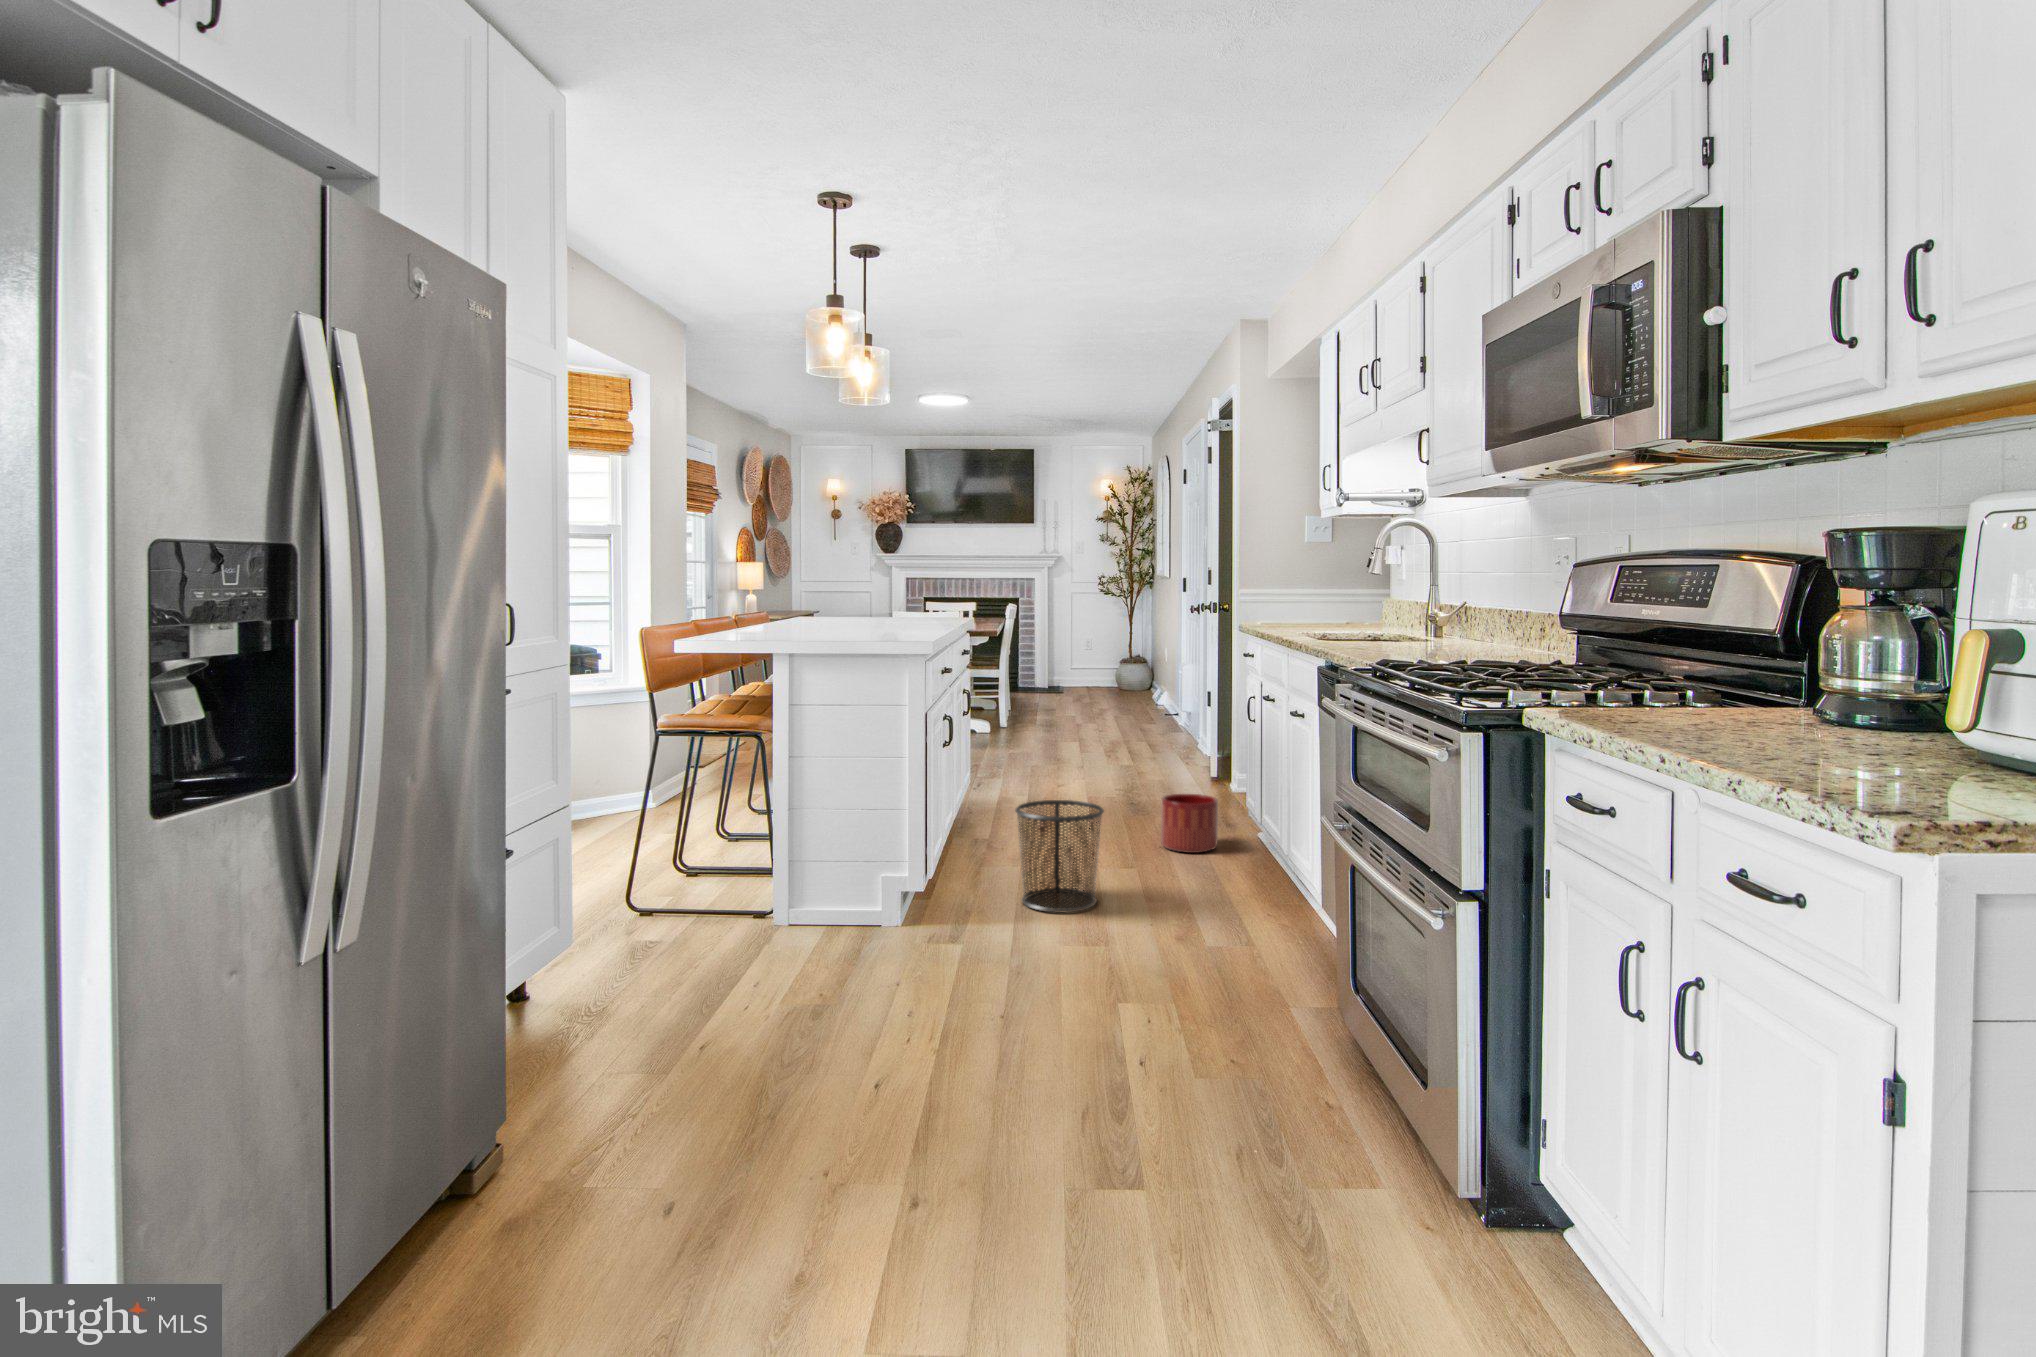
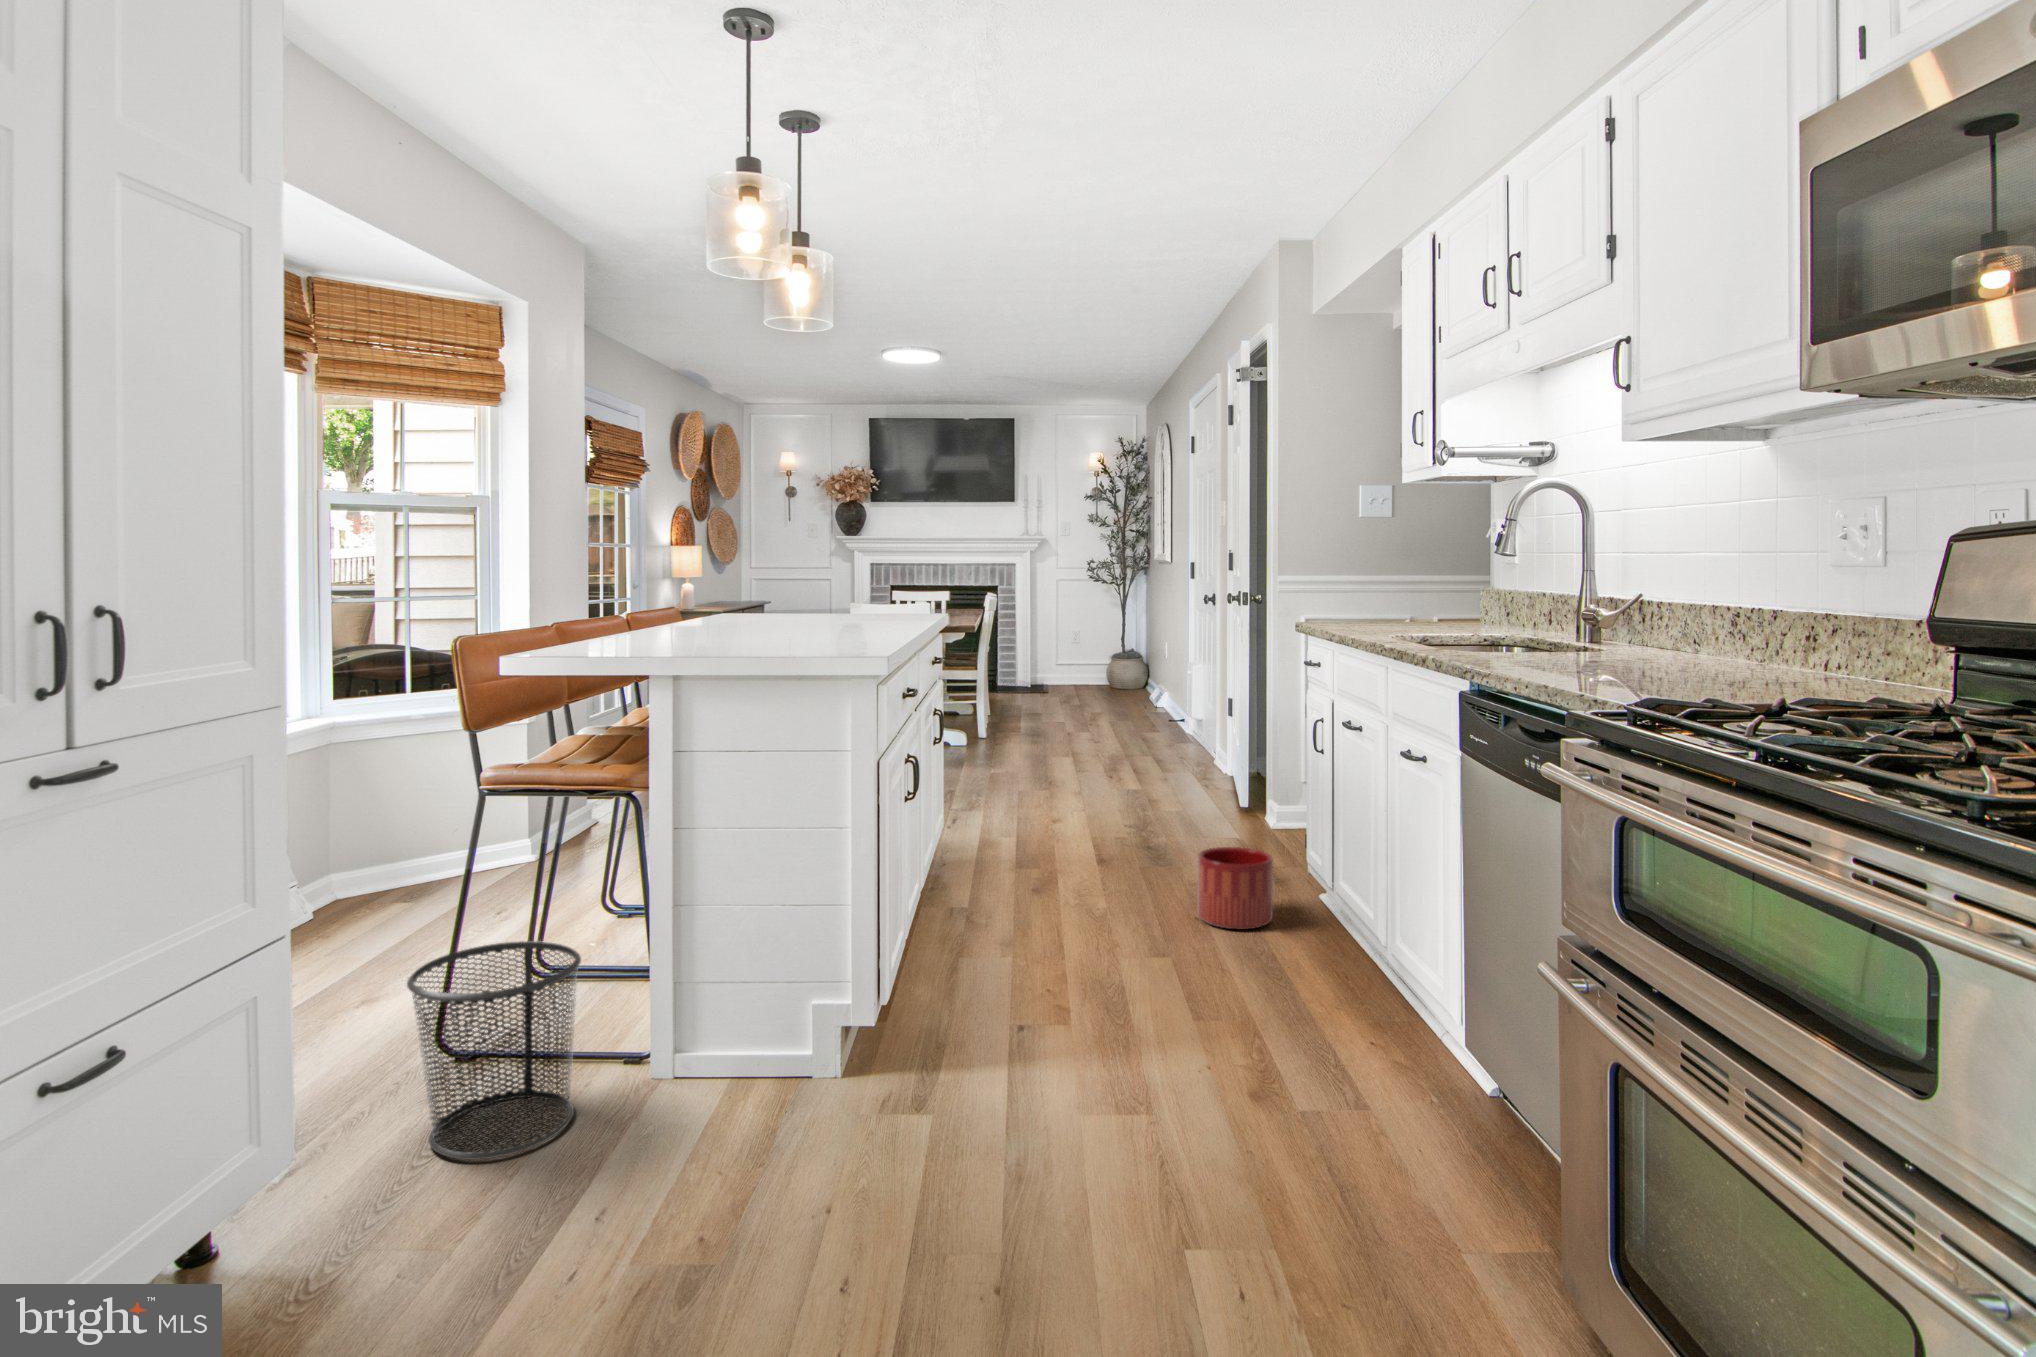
waste bin: present [1015,800,1104,913] -> present [407,941,581,1160]

